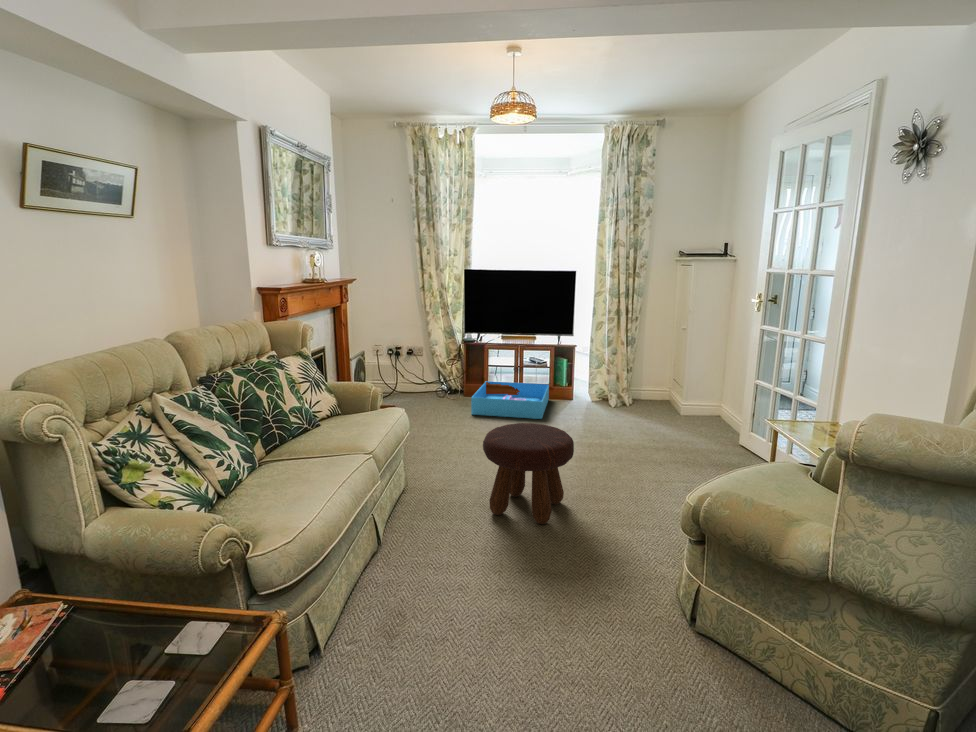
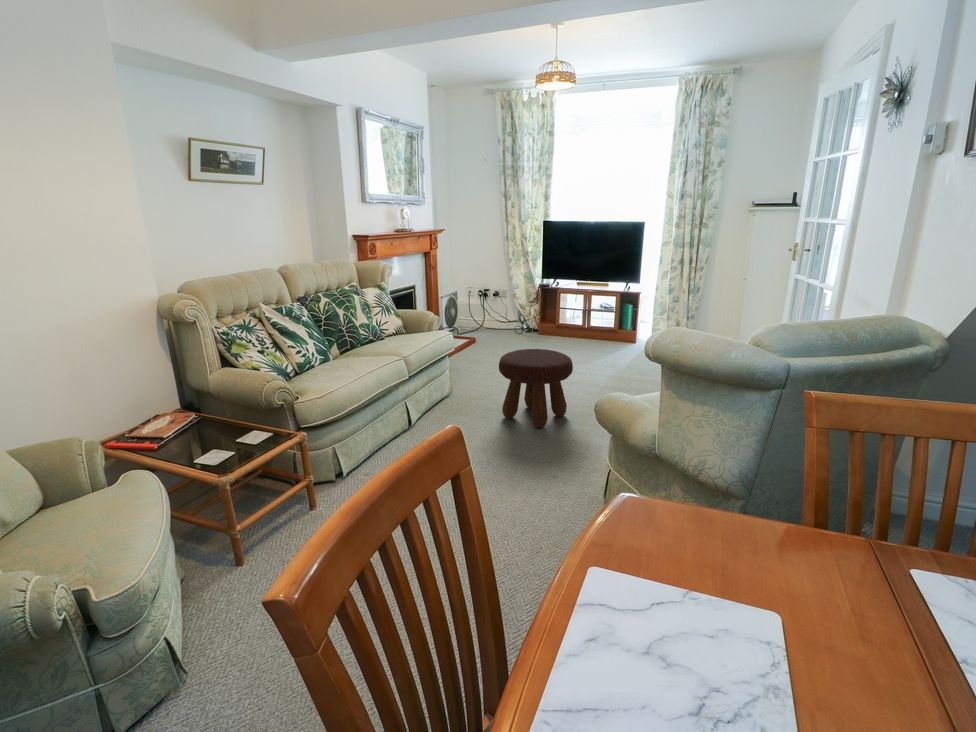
storage bin: present [471,381,549,419] -> none [534,322,612,356]

